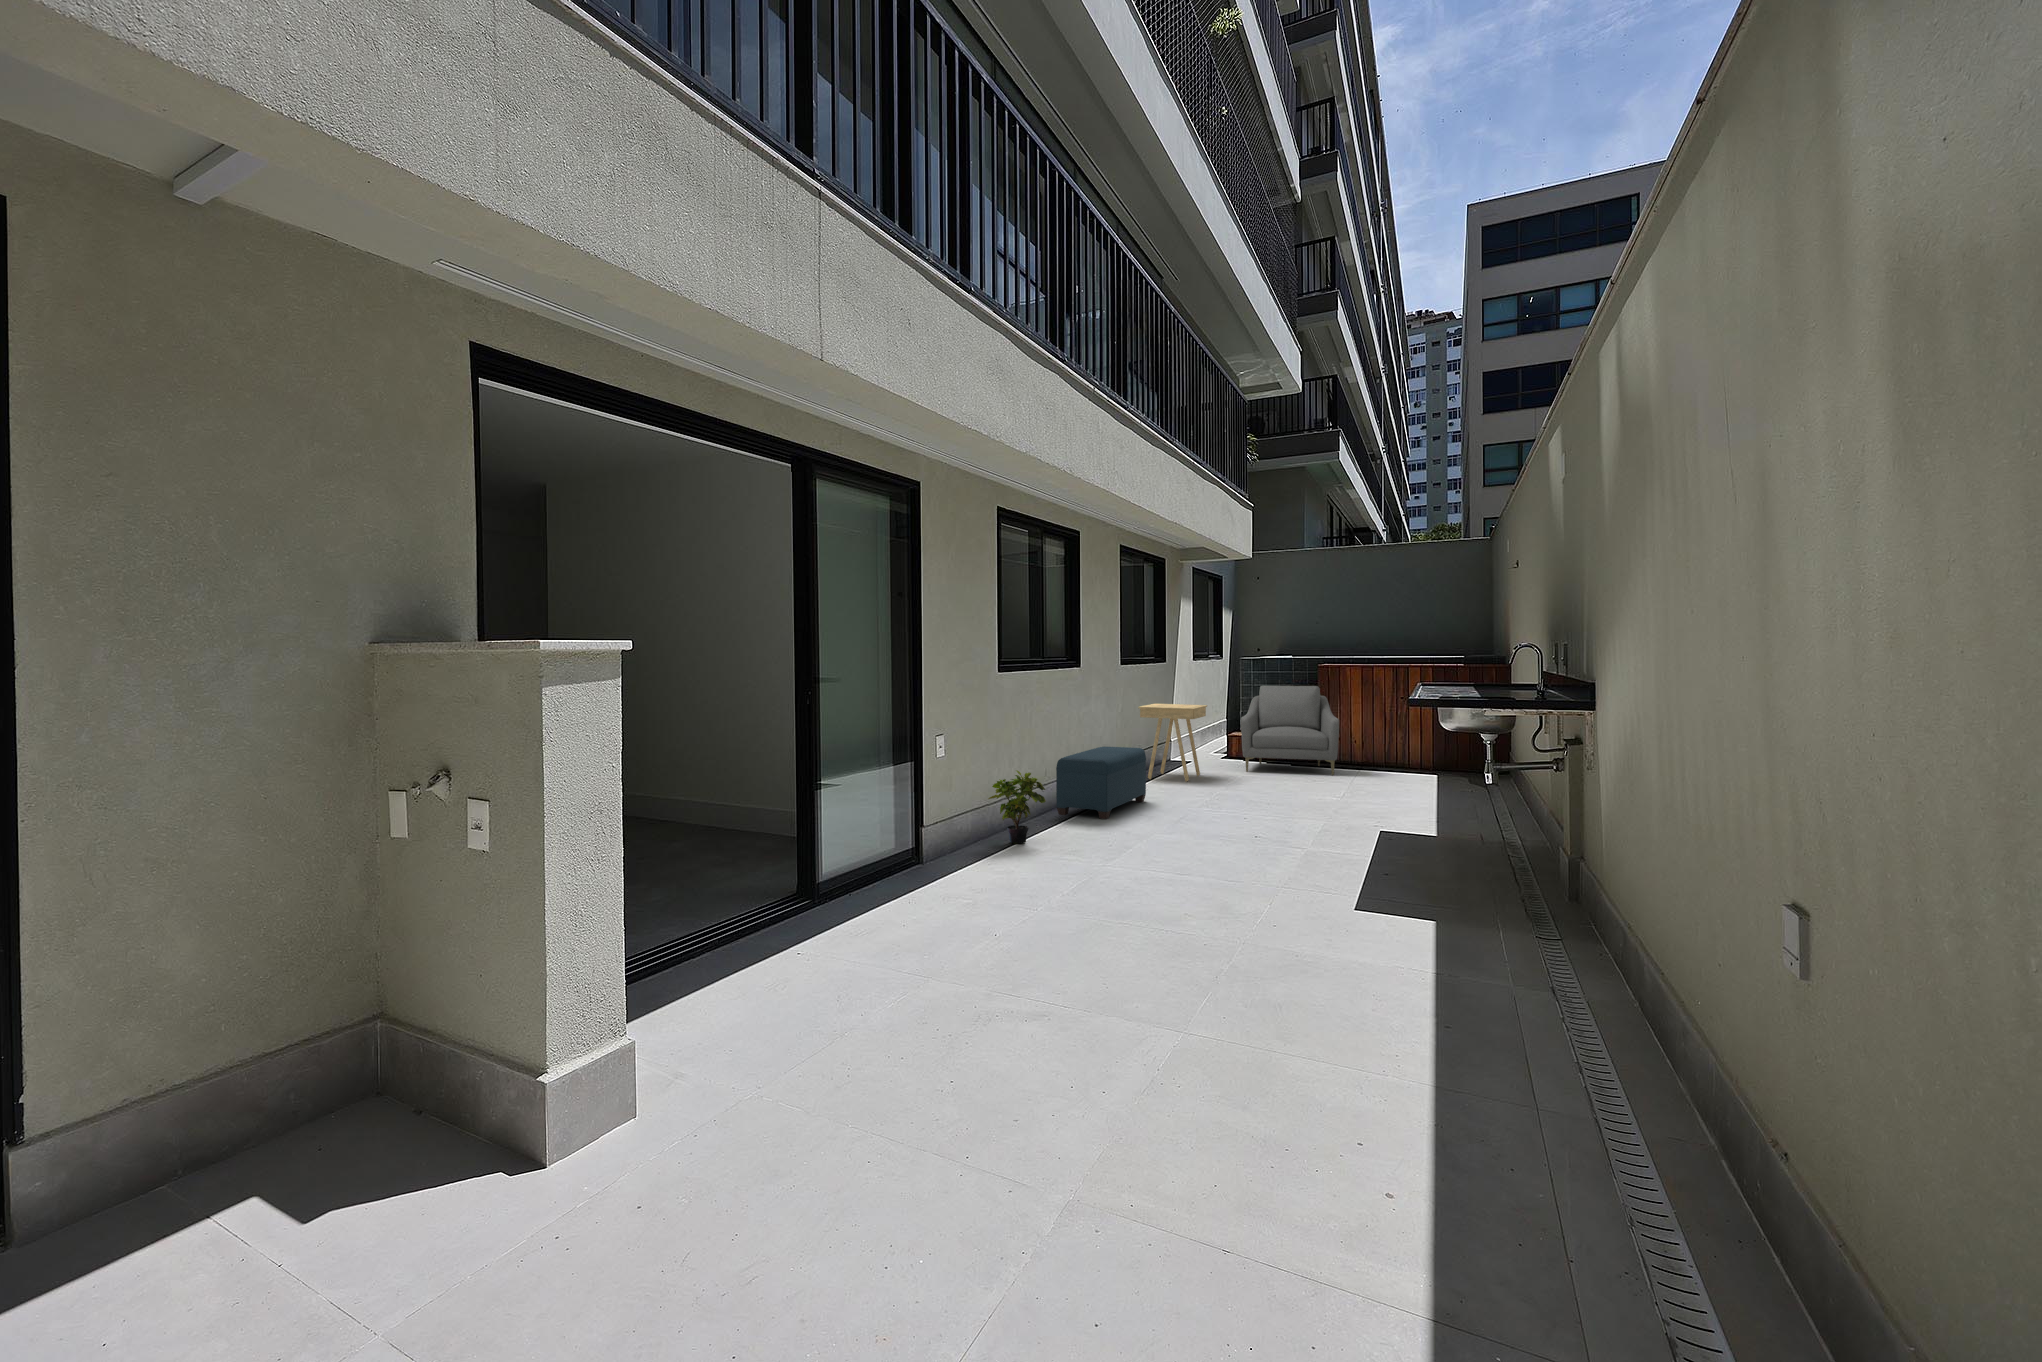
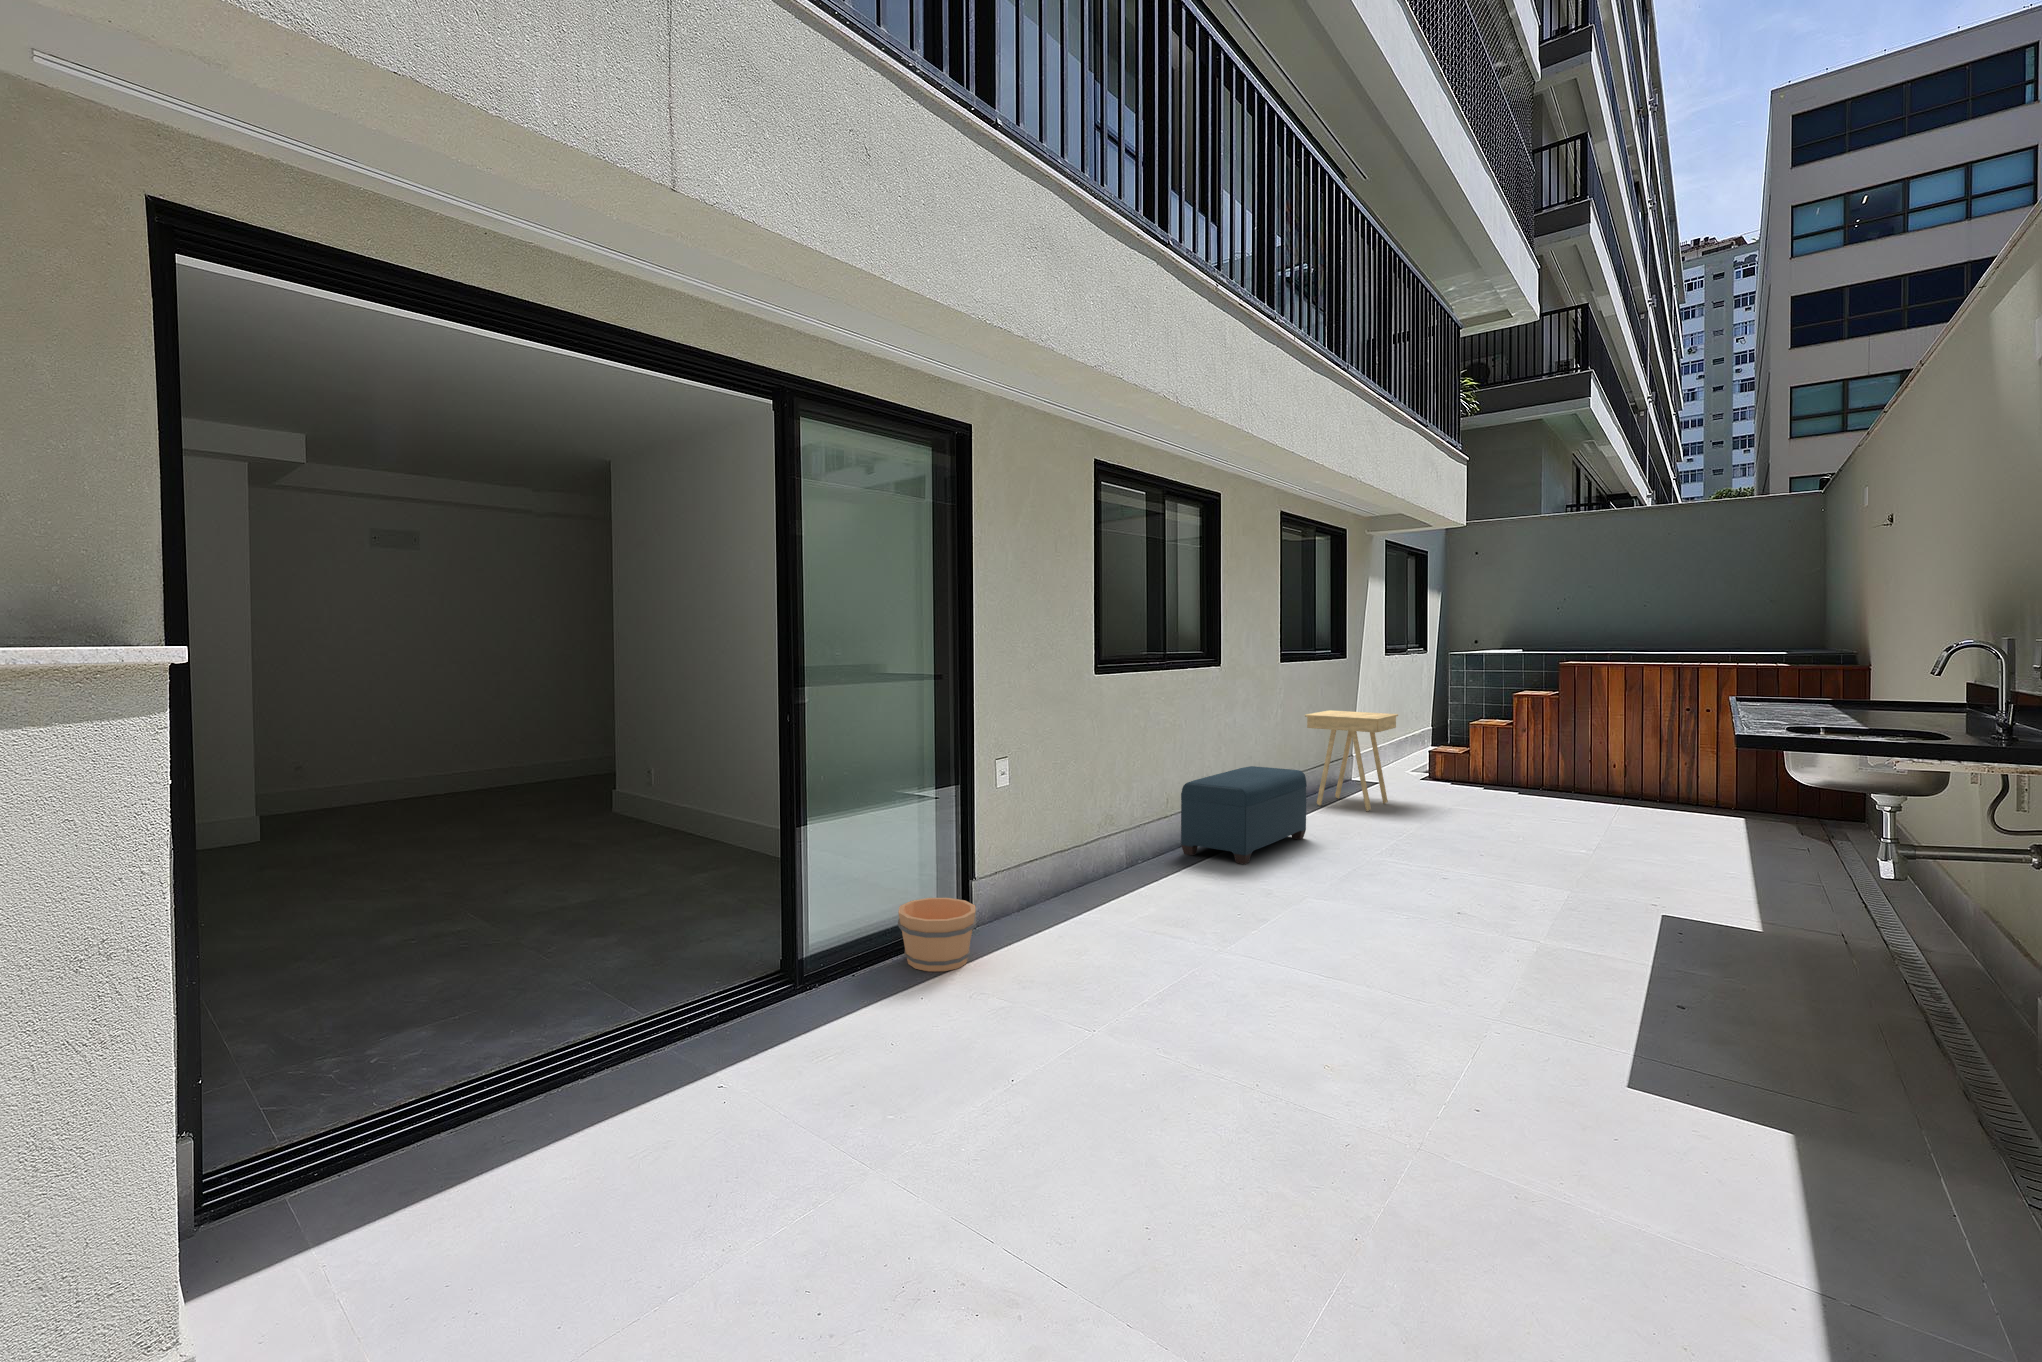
chair: present [1241,685,1339,775] -> none [1445,689,1585,810]
potted plant: present [988,770,1046,843] -> none [1074,802,1152,898]
bucket: none [877,841,937,893] -> present [898,898,976,971]

